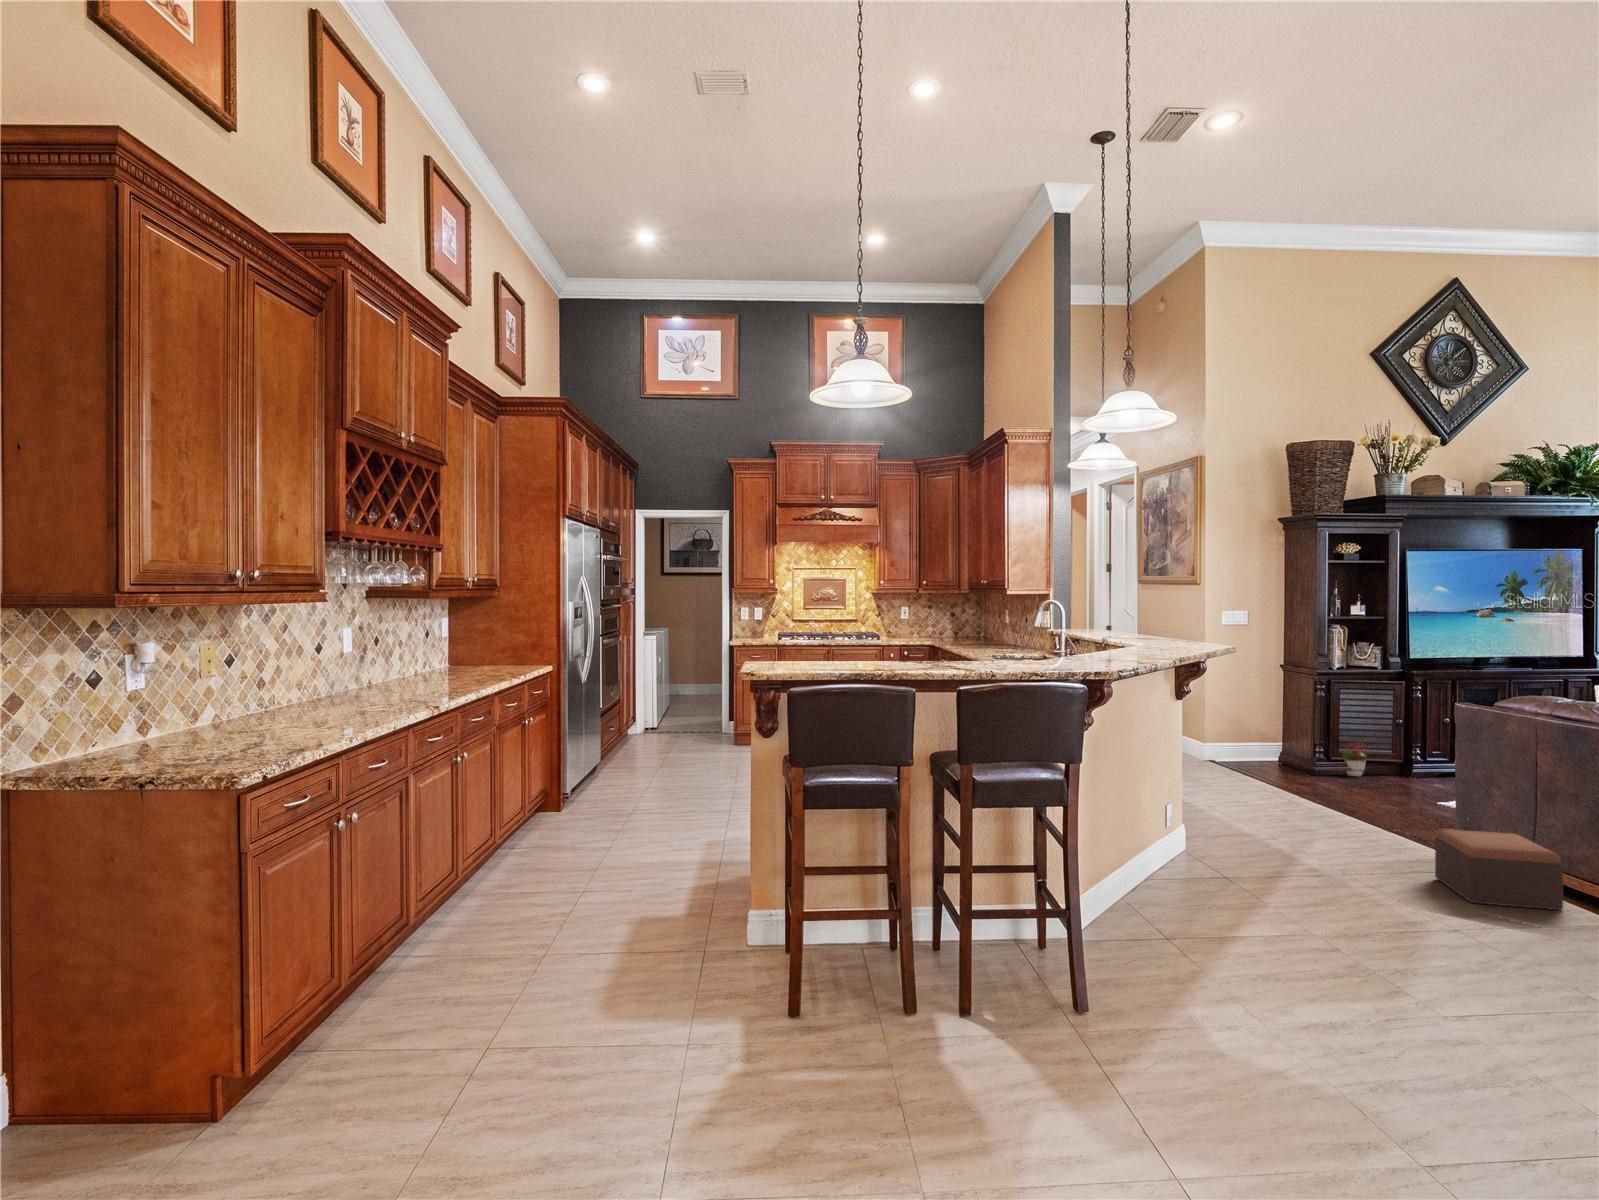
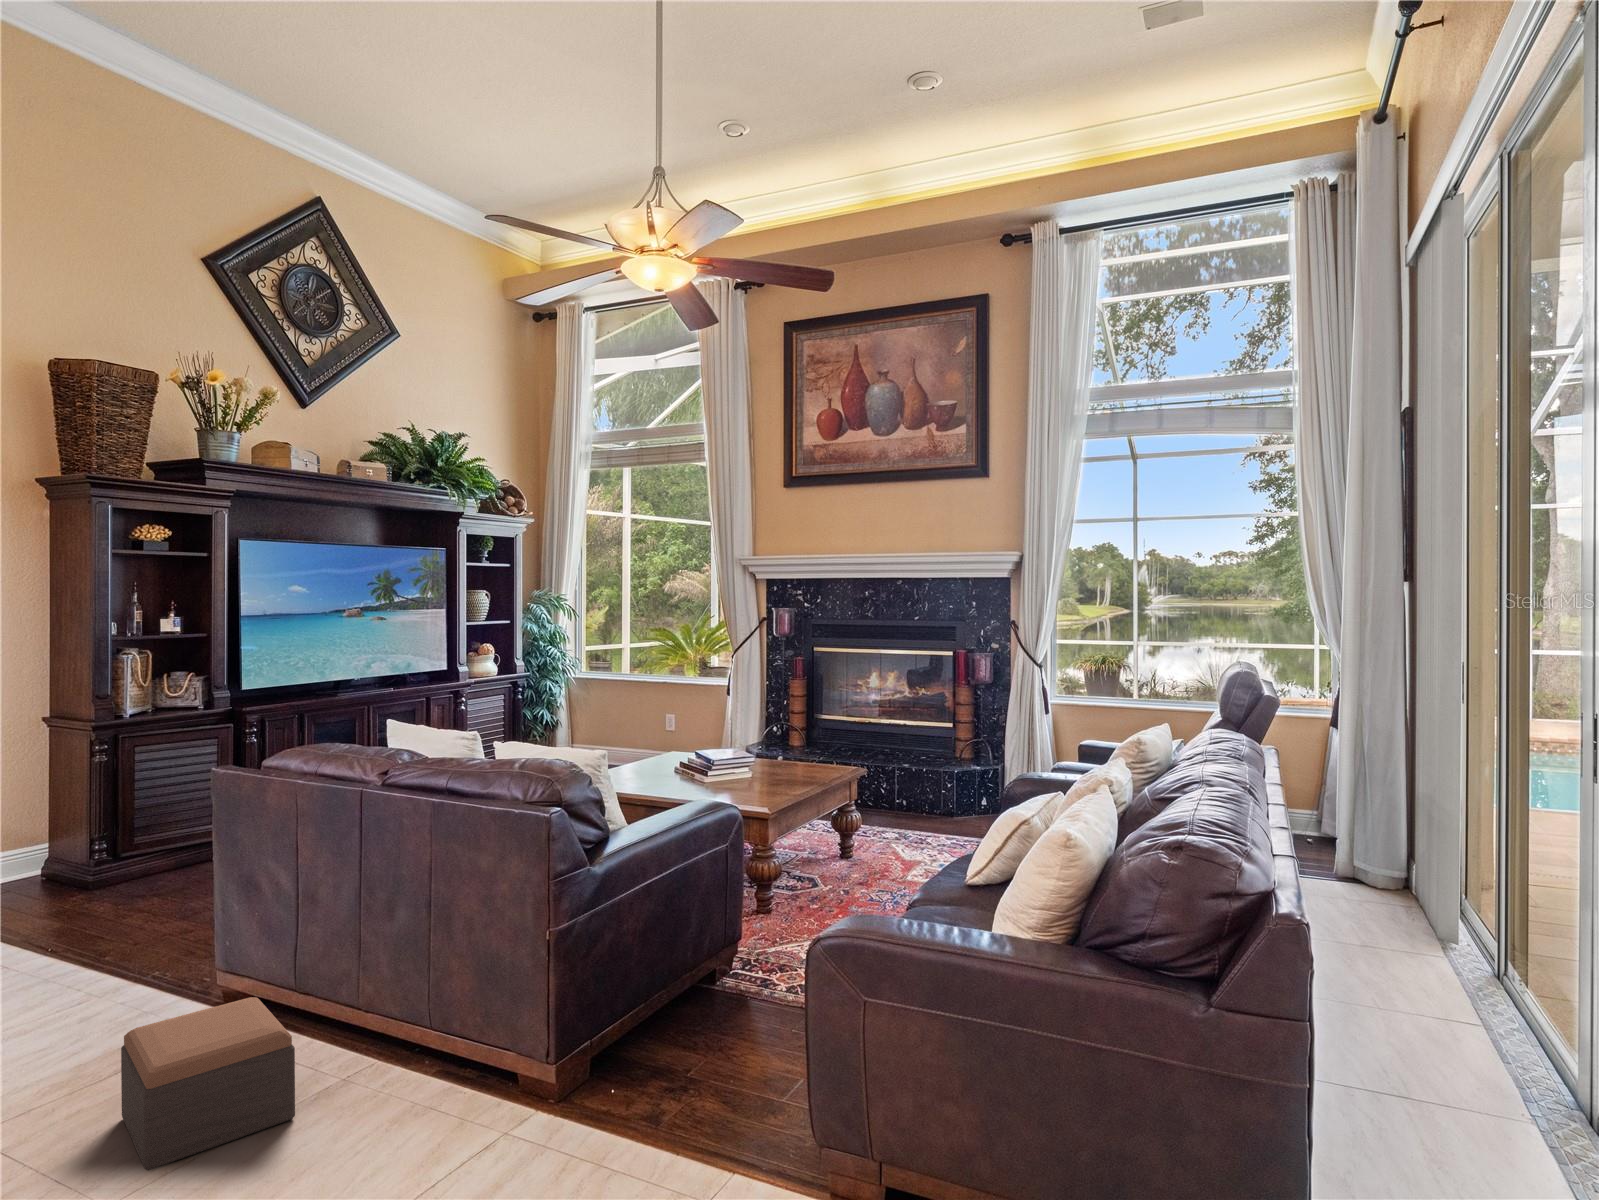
decorative plant: present [1343,741,1366,776] -> none [130,821,169,879]

